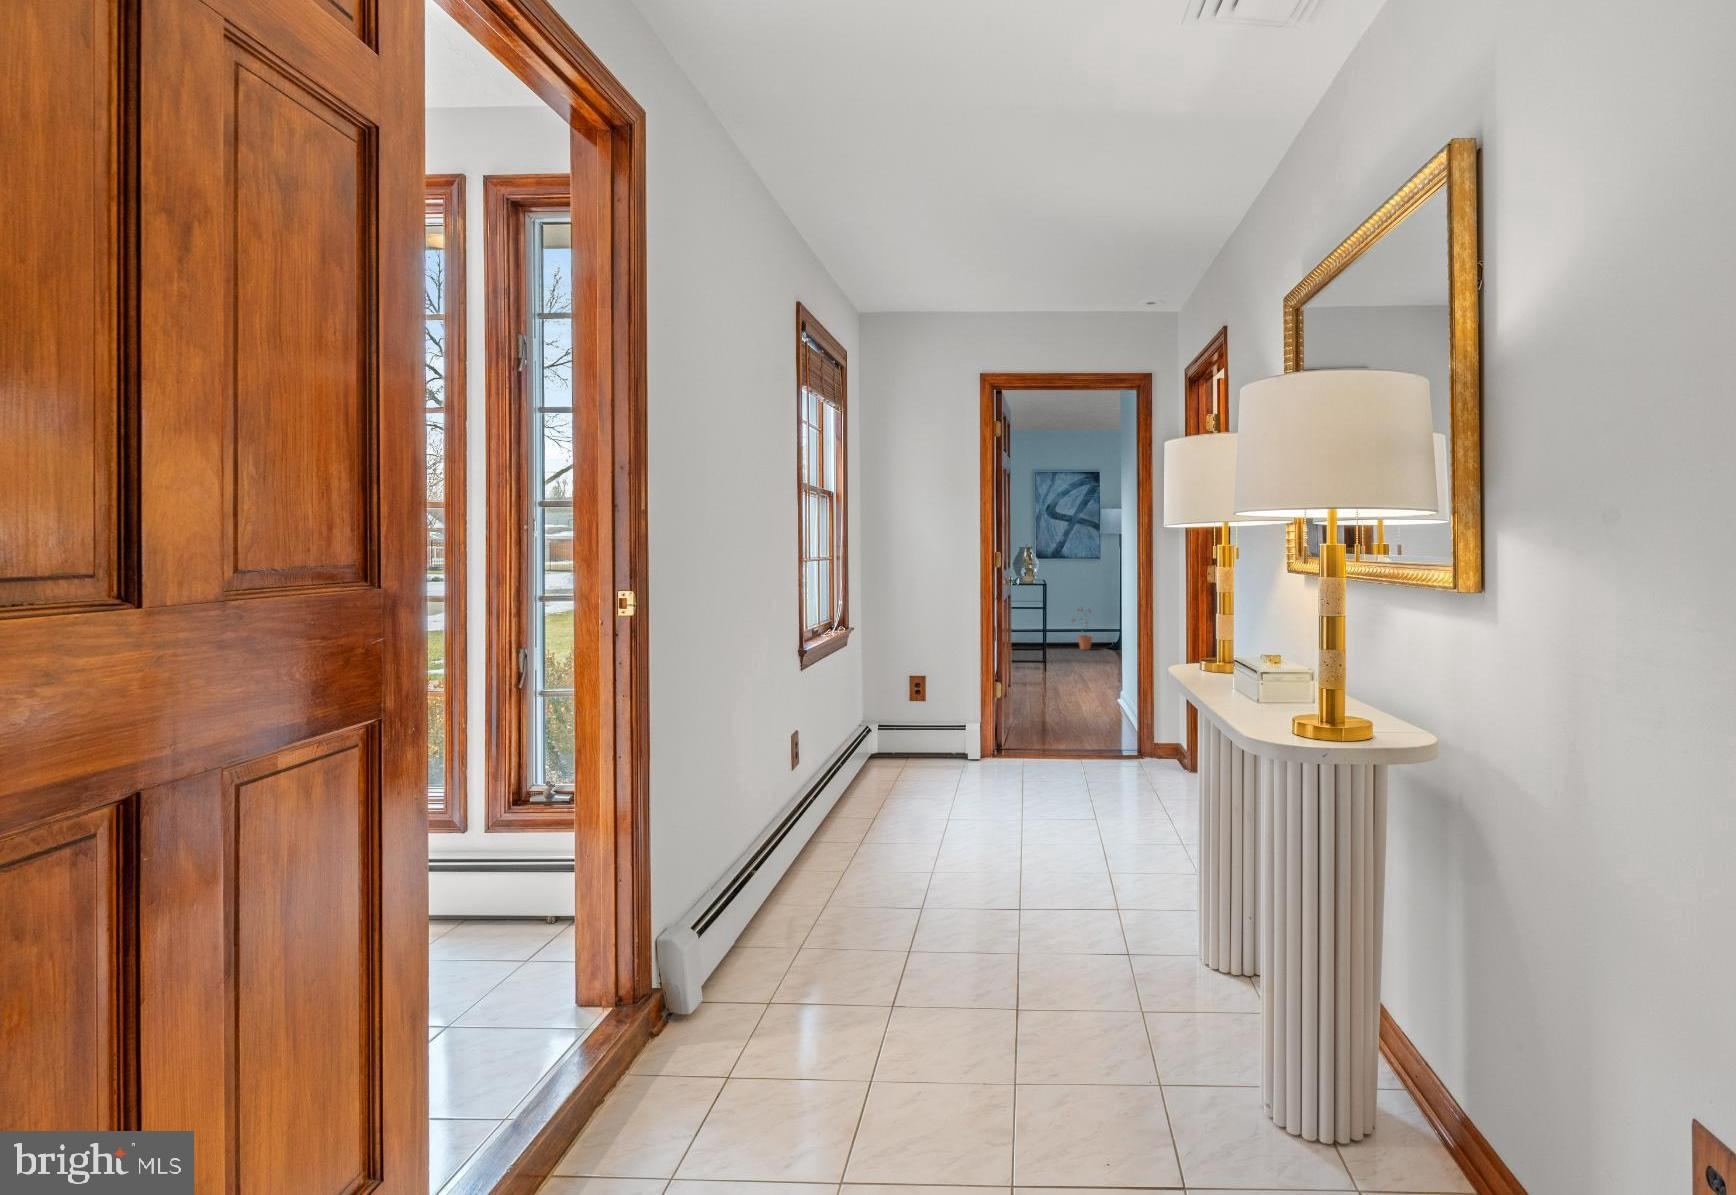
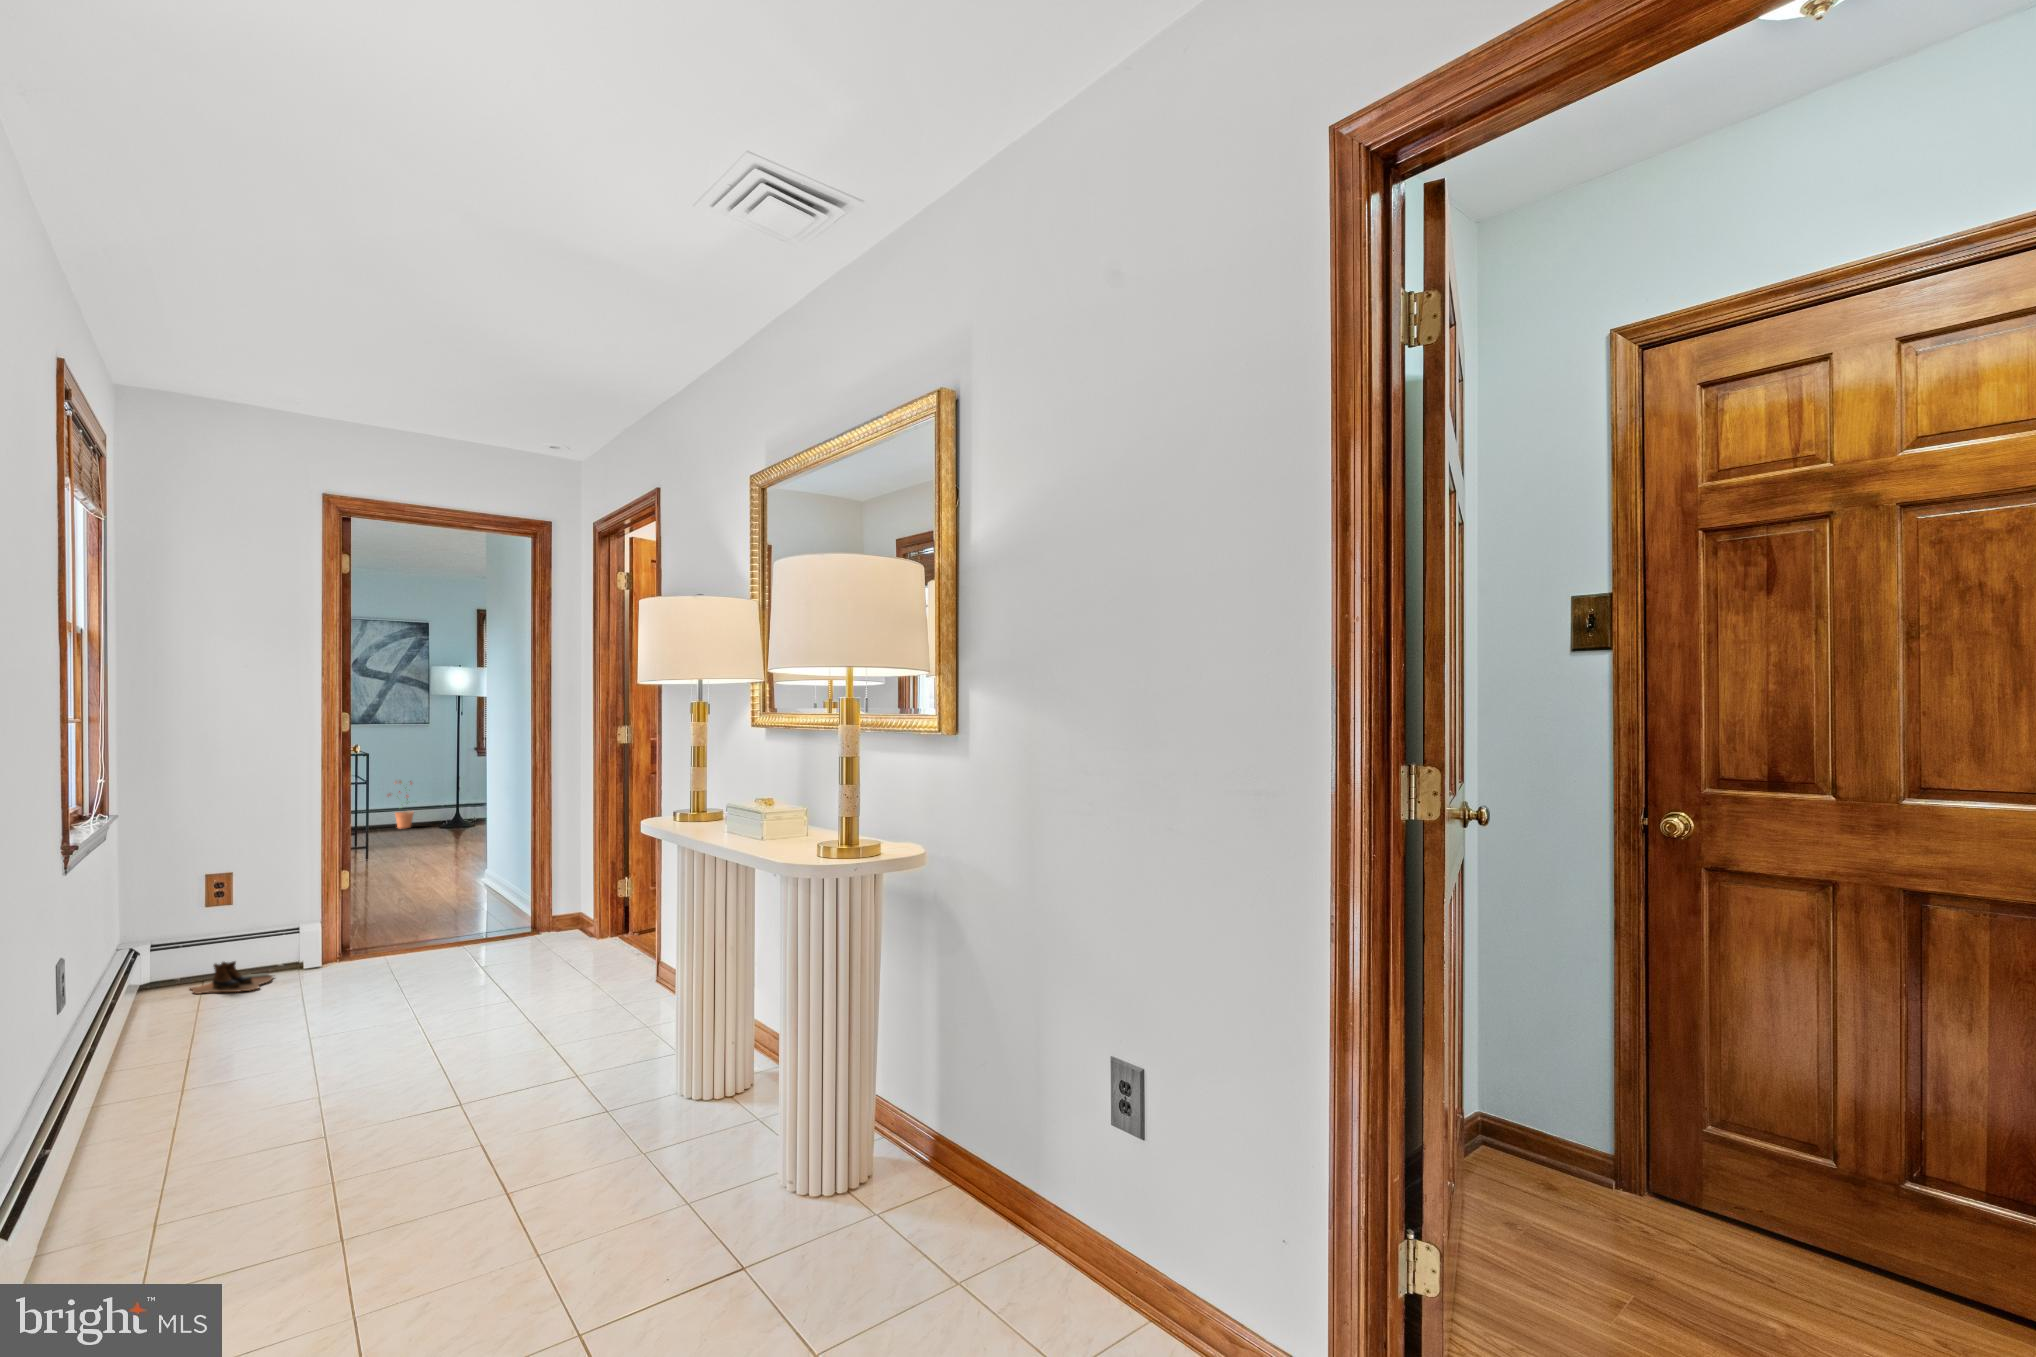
boots: none [897,744,948,769] -> present [189,961,272,994]

